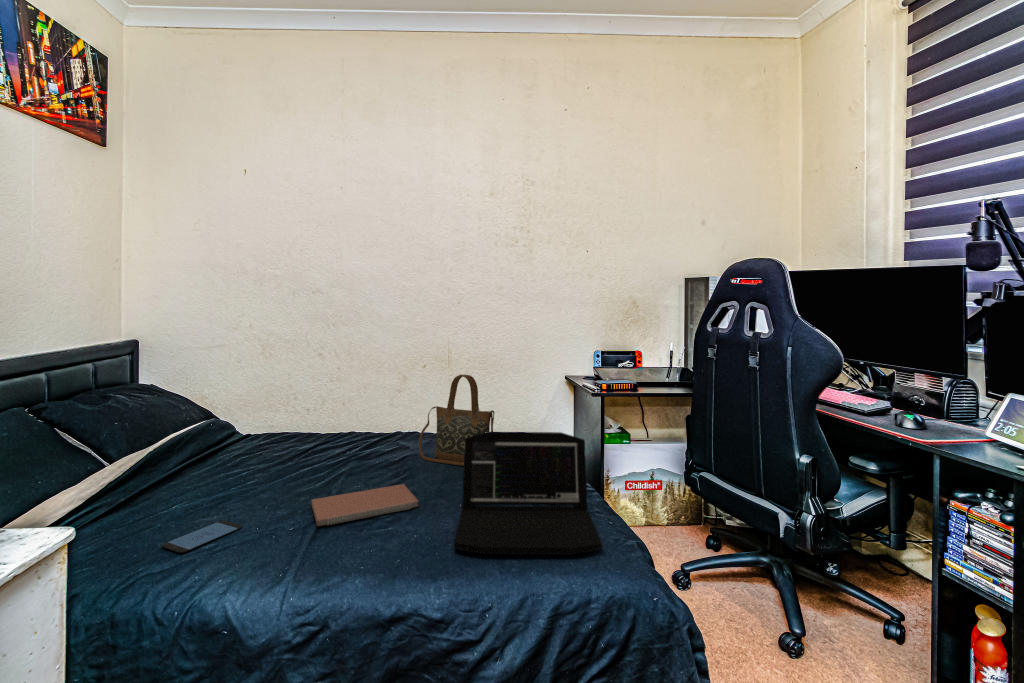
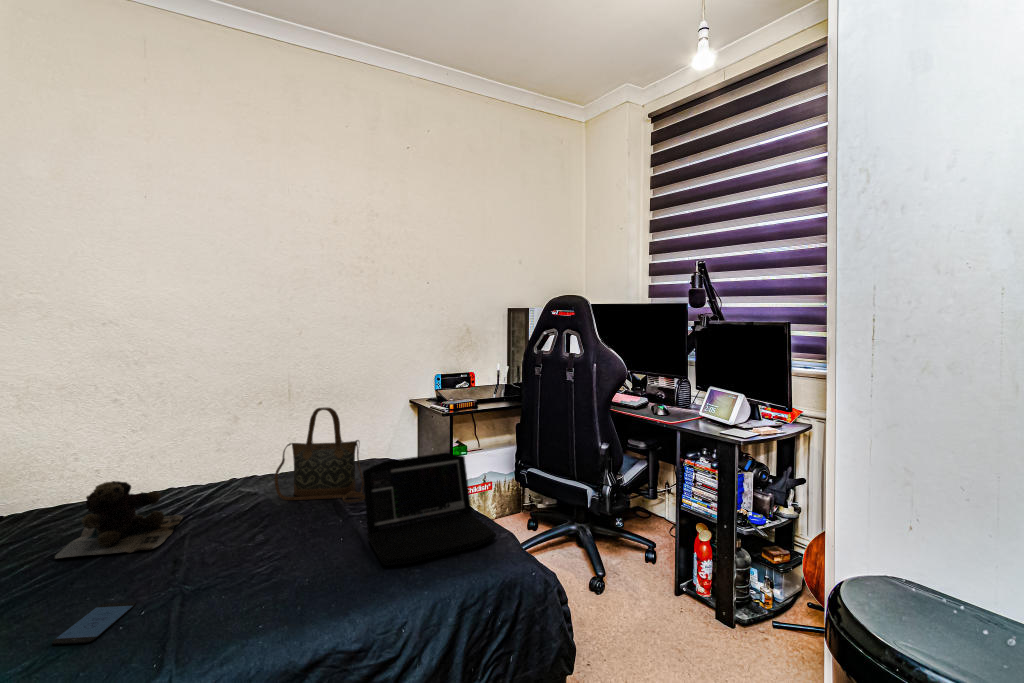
teddy bear: none [237,418,344,482] -> present [55,481,184,558]
notebook: present [312,484,418,526] -> none [198,526,319,582]

